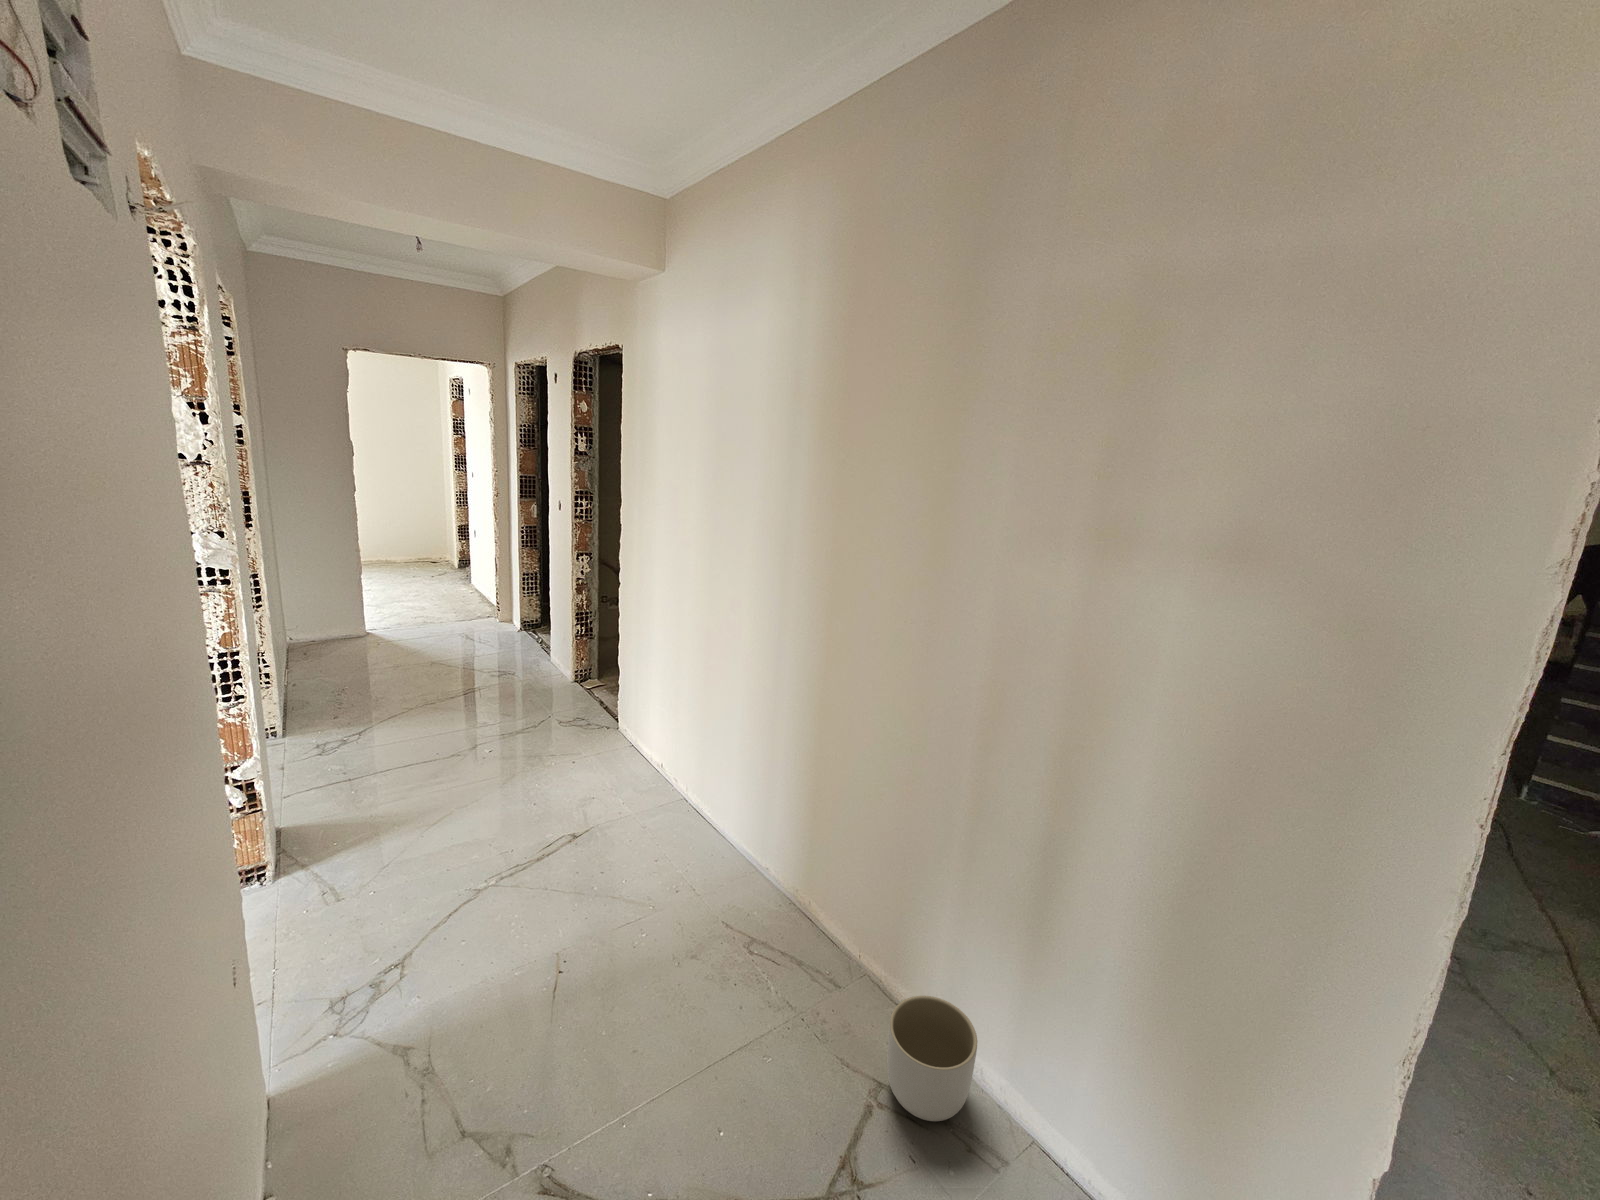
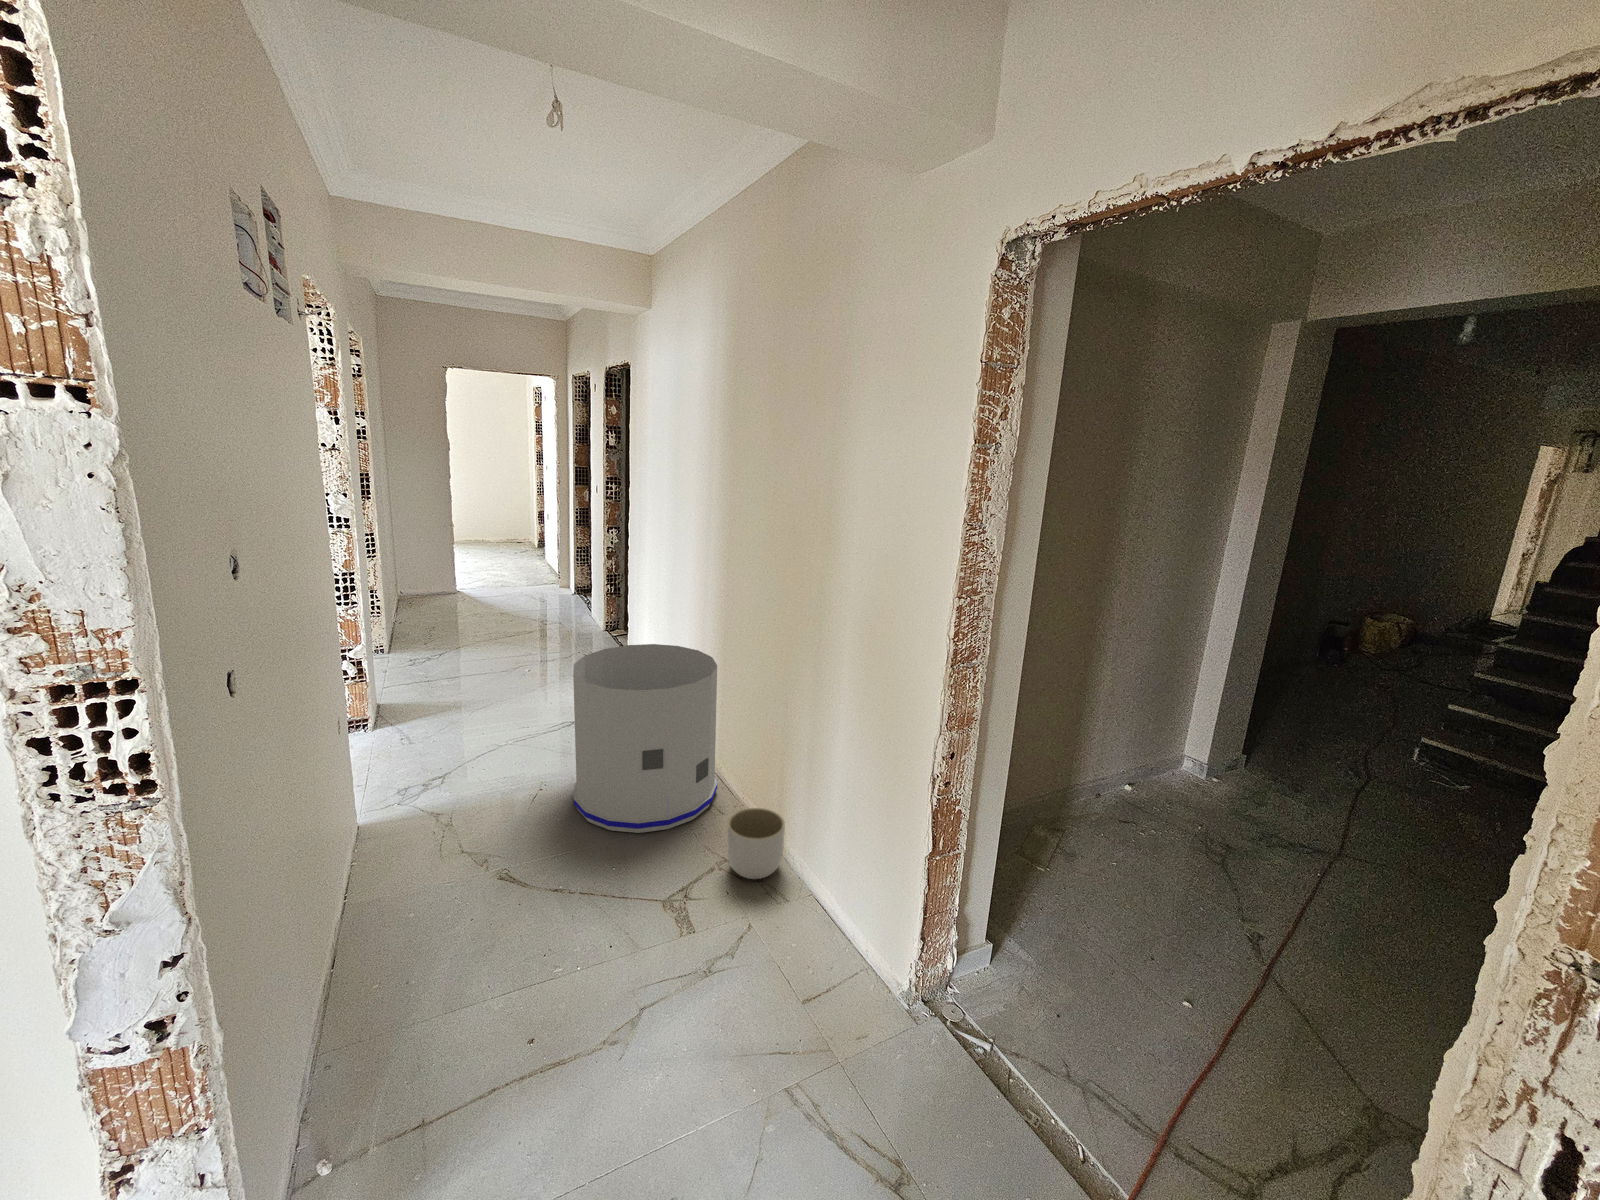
trash can: none [611,736,823,1042] -> present [573,644,718,833]

